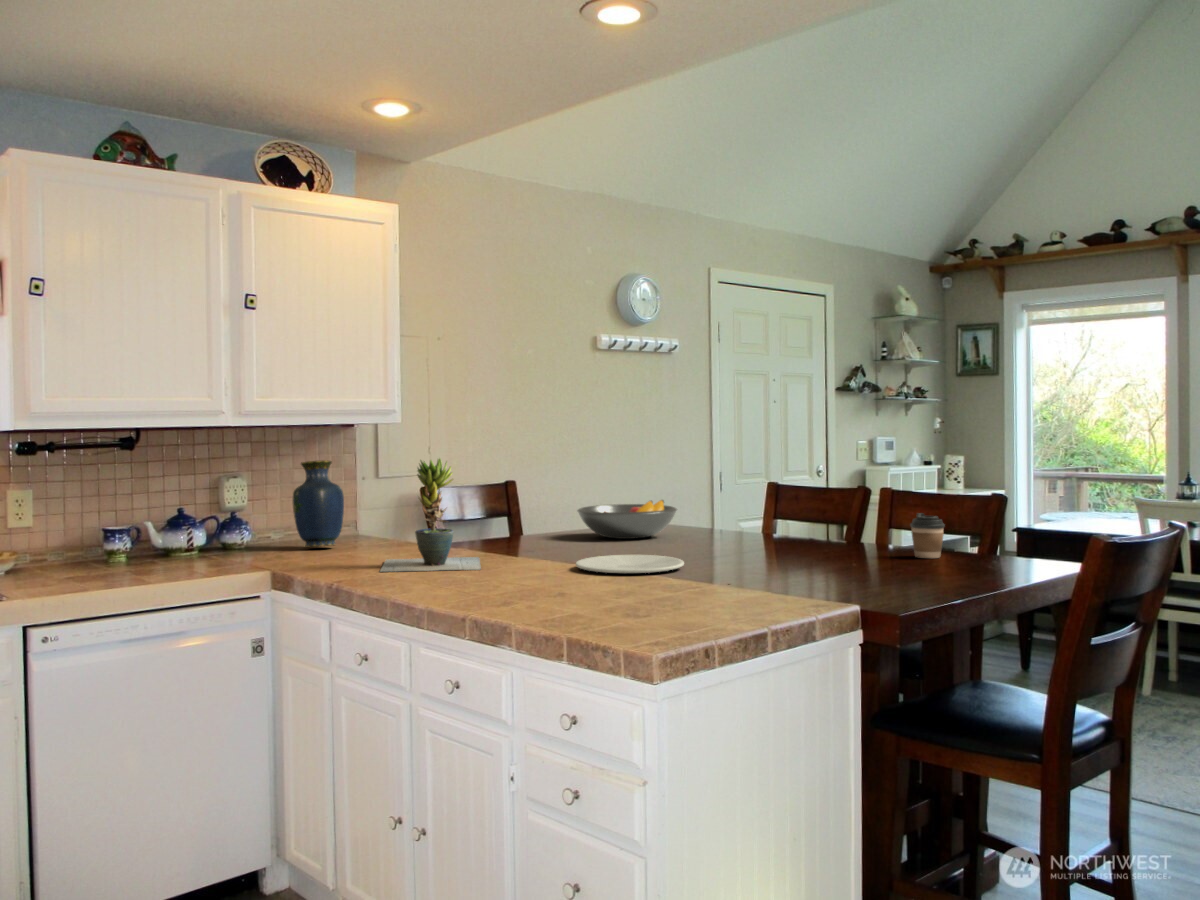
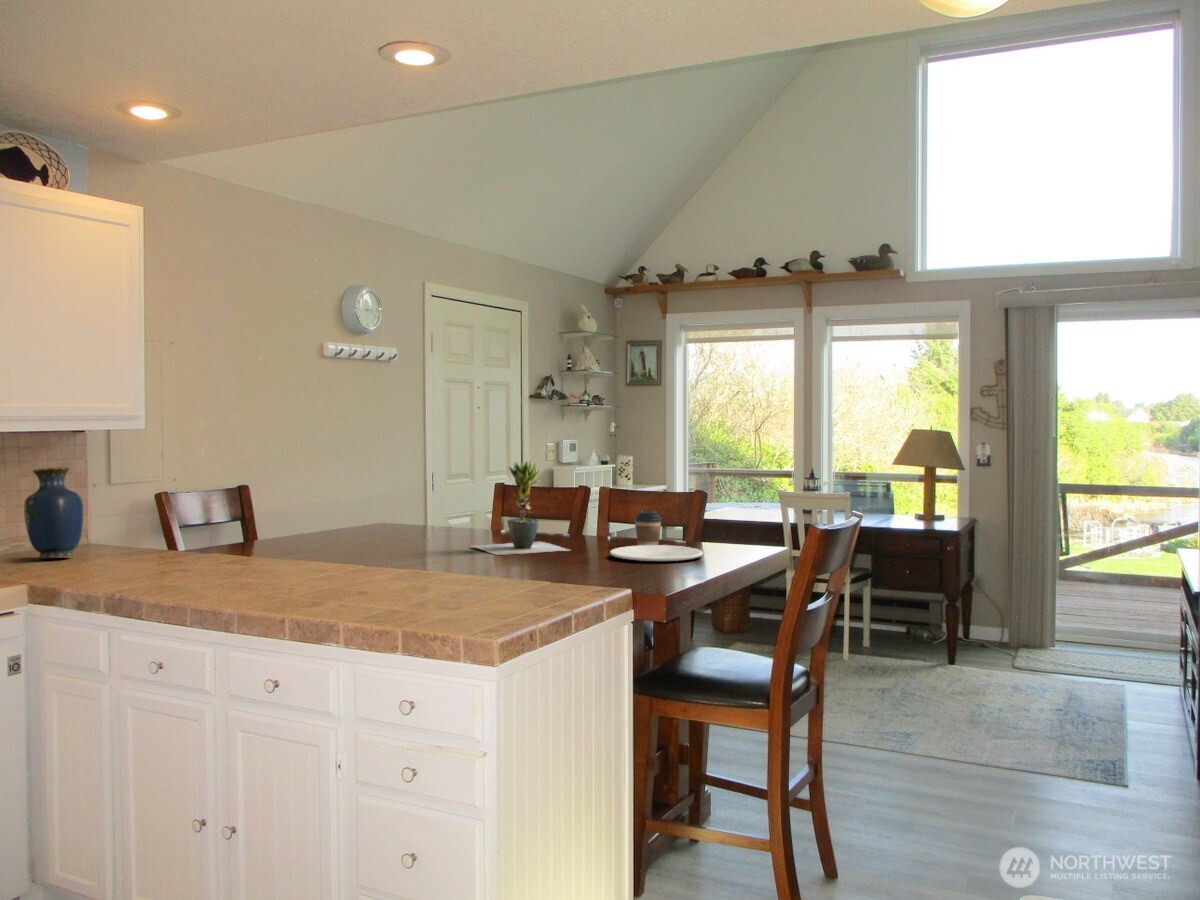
potted plant: present [380,459,481,572] -> present [473,461,569,555]
fruit bowl: present [578,500,677,539] -> none [324,501,420,538]
plate: present [576,555,684,573] -> present [610,545,703,561]

